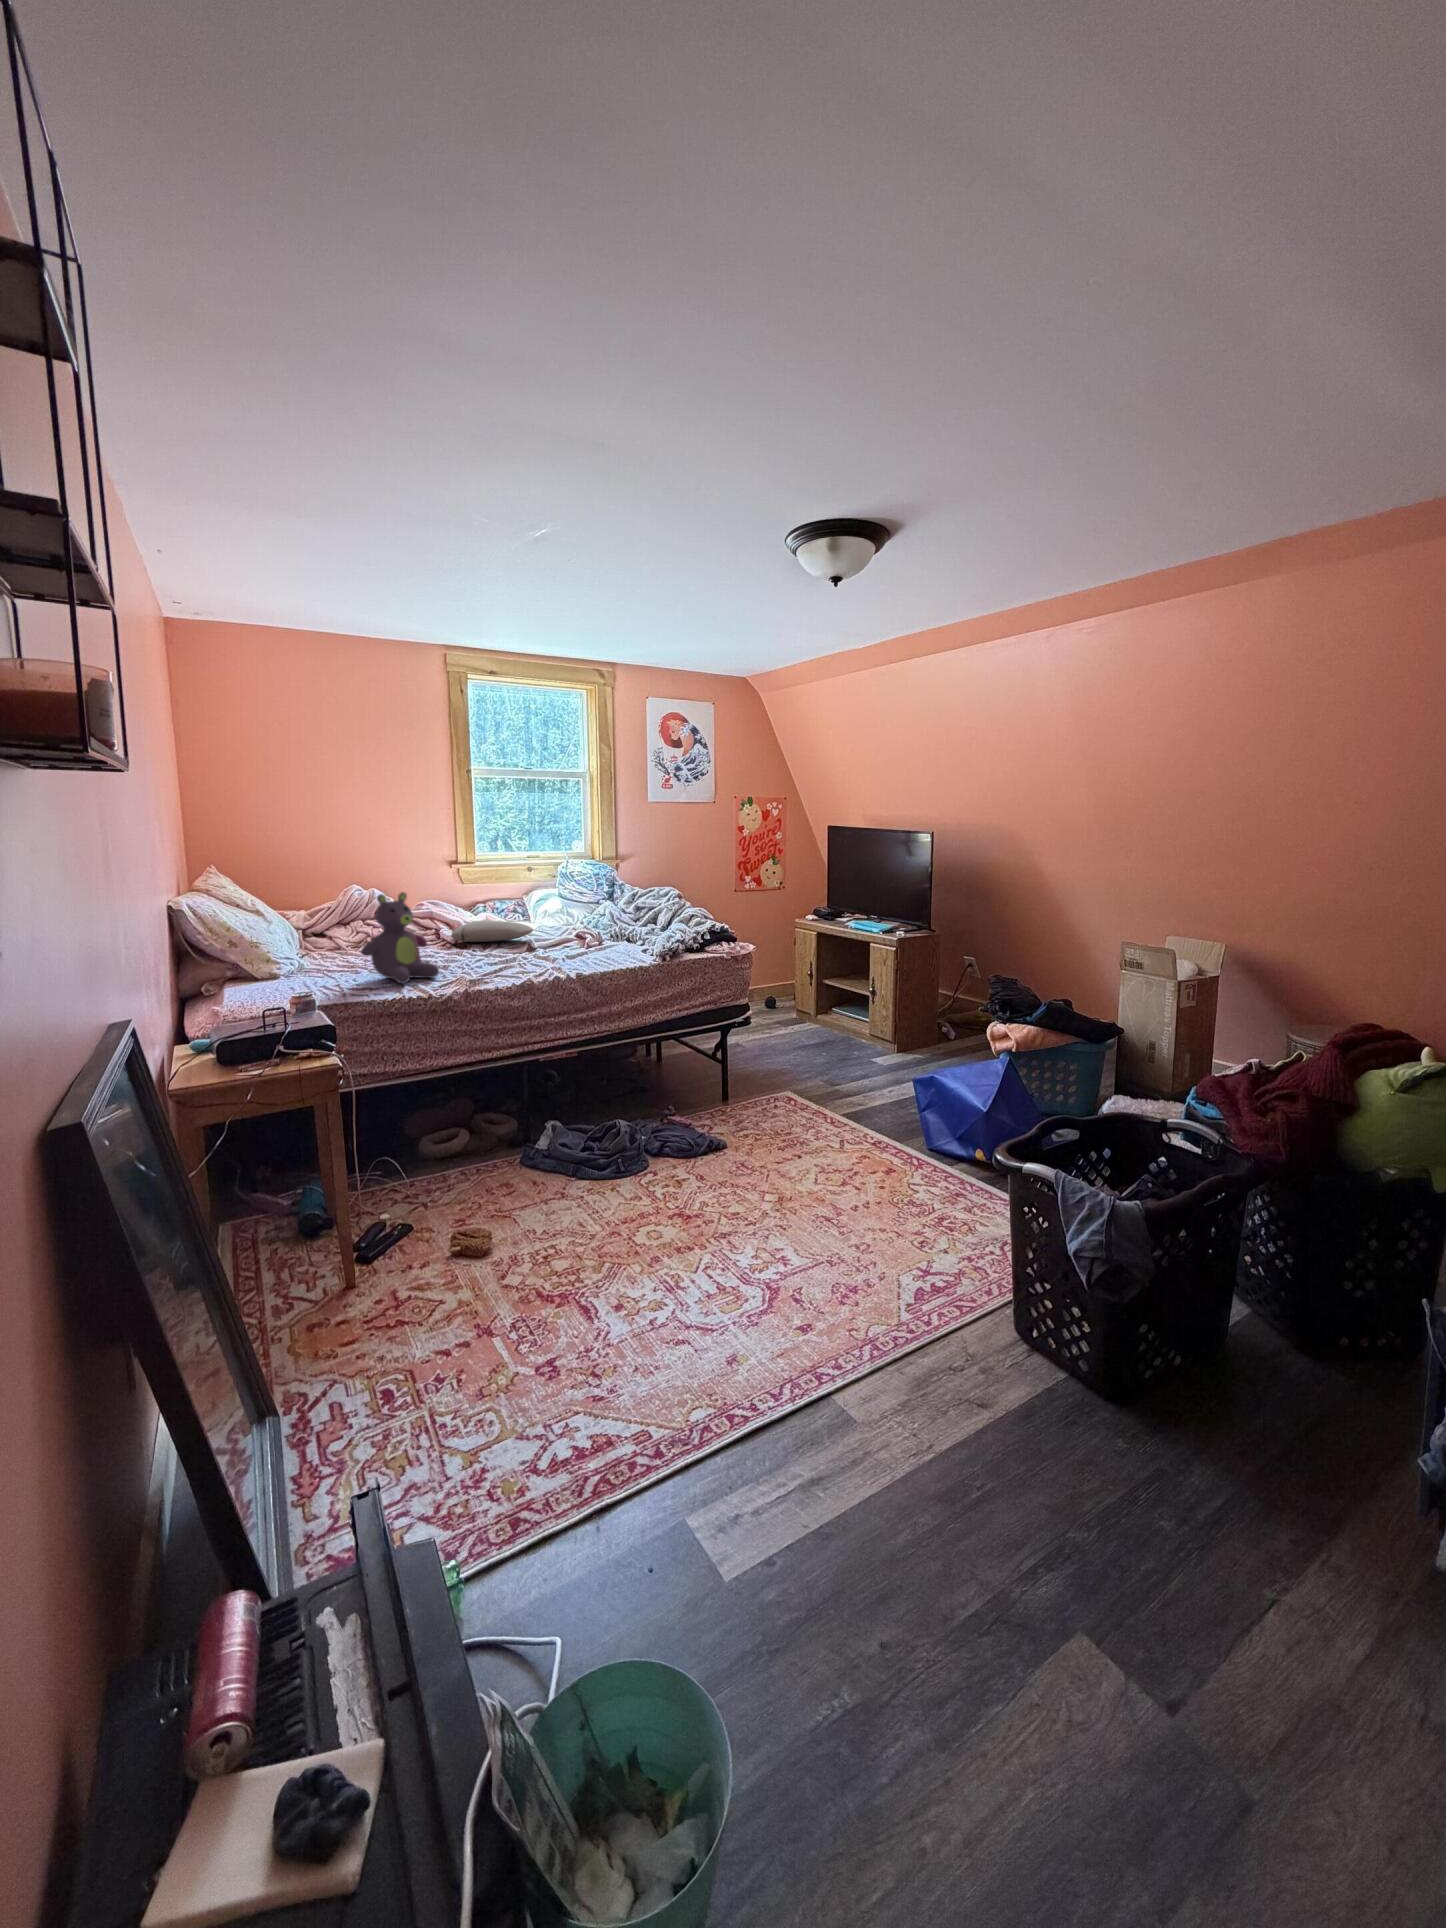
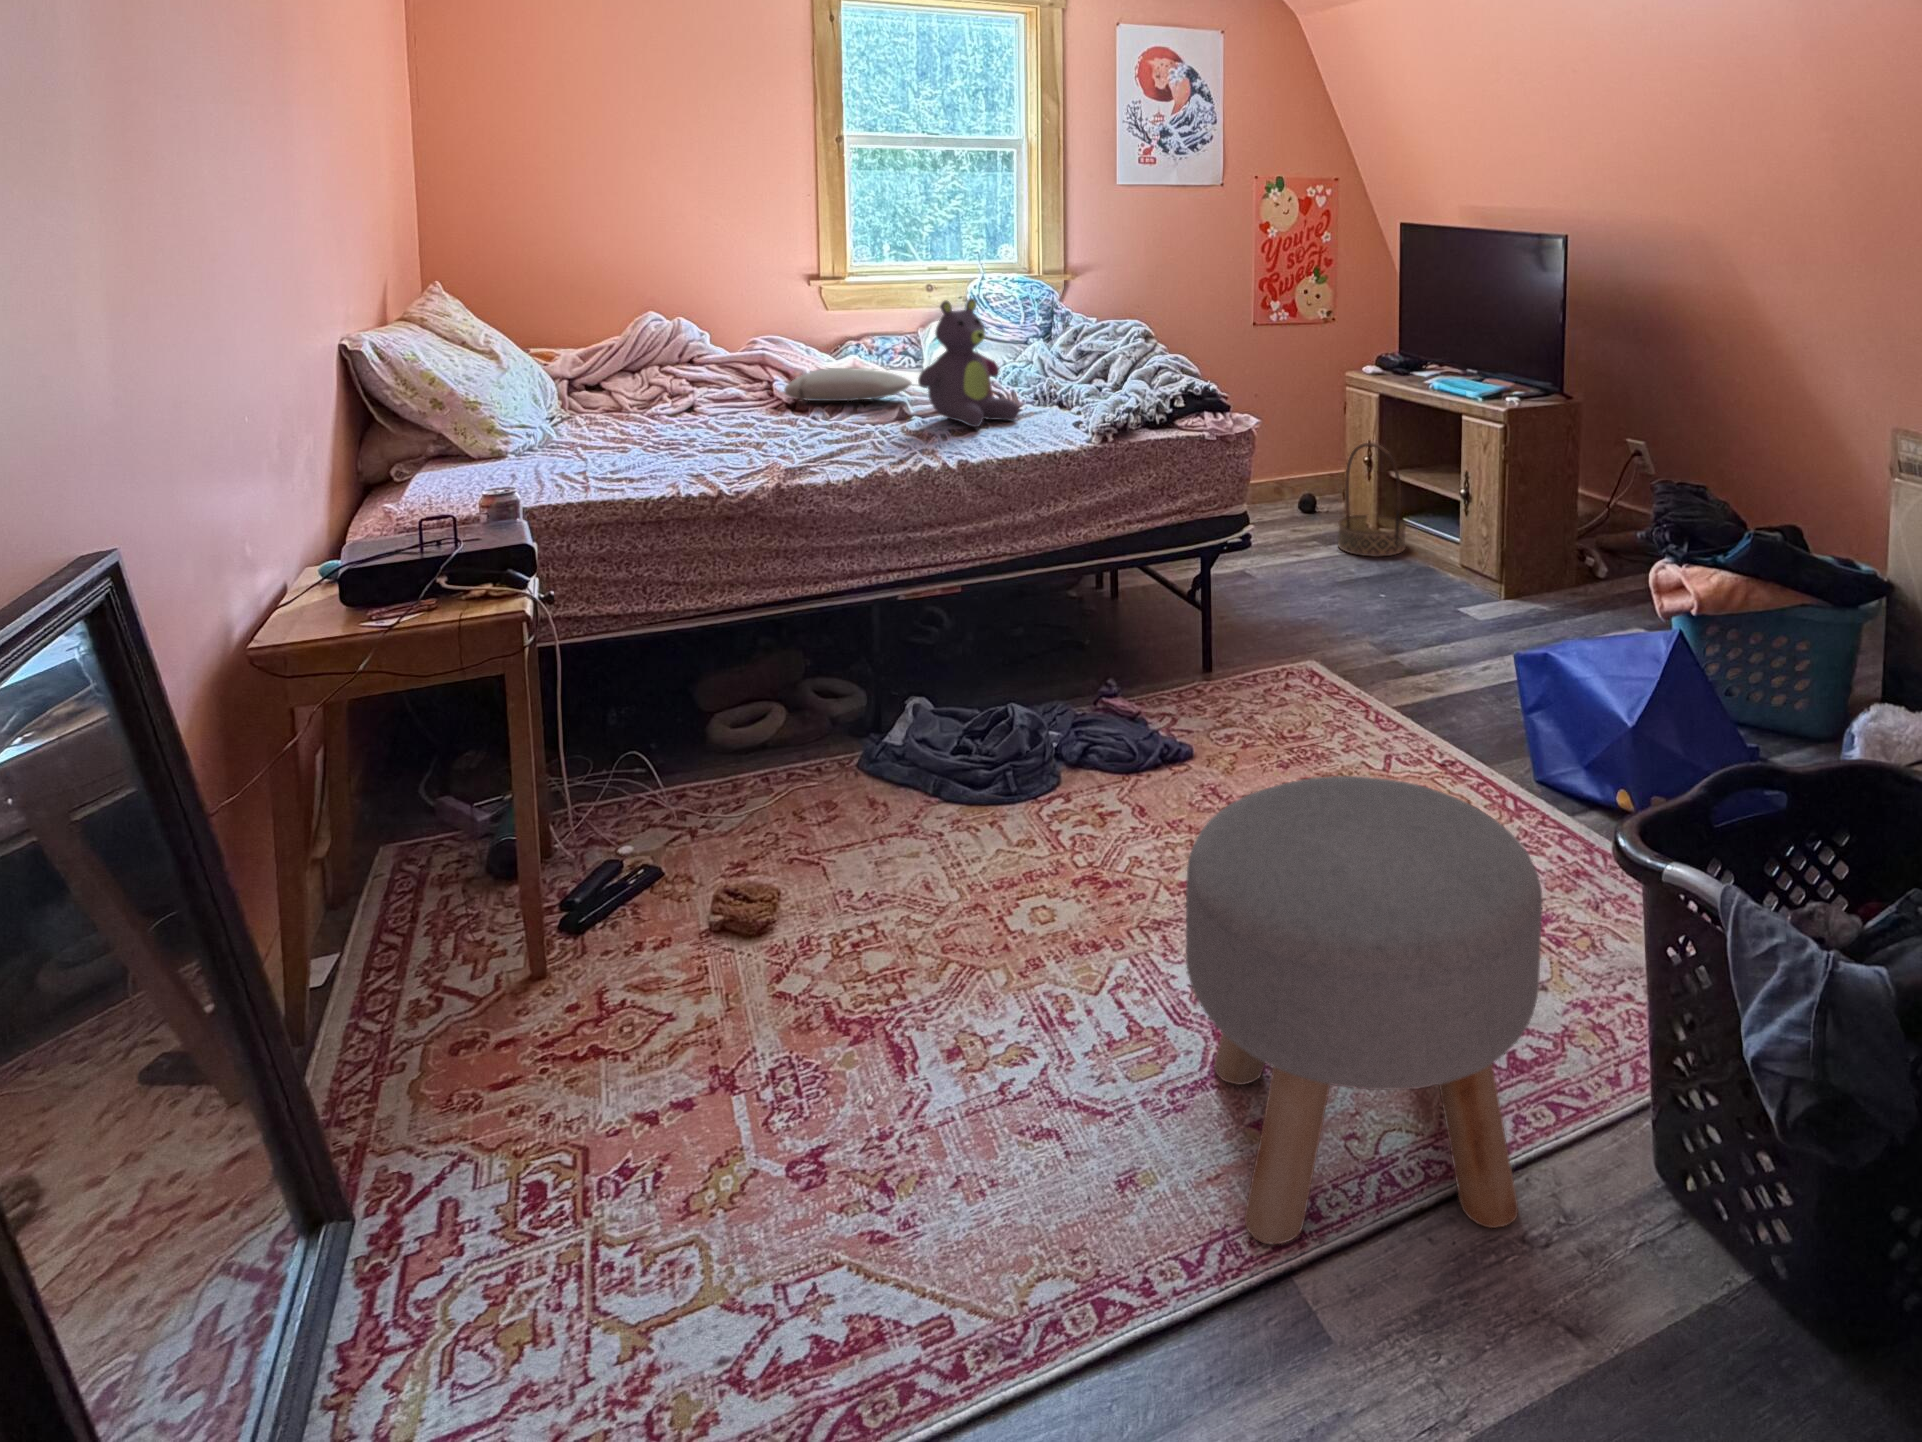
stuffed bear: present [361,892,439,984] -> present [918,298,1019,427]
basket: none [791,963,832,1031] -> present [1338,443,1406,557]
ottoman: none [760,1137,958,1383] -> present [1186,776,1543,1244]

